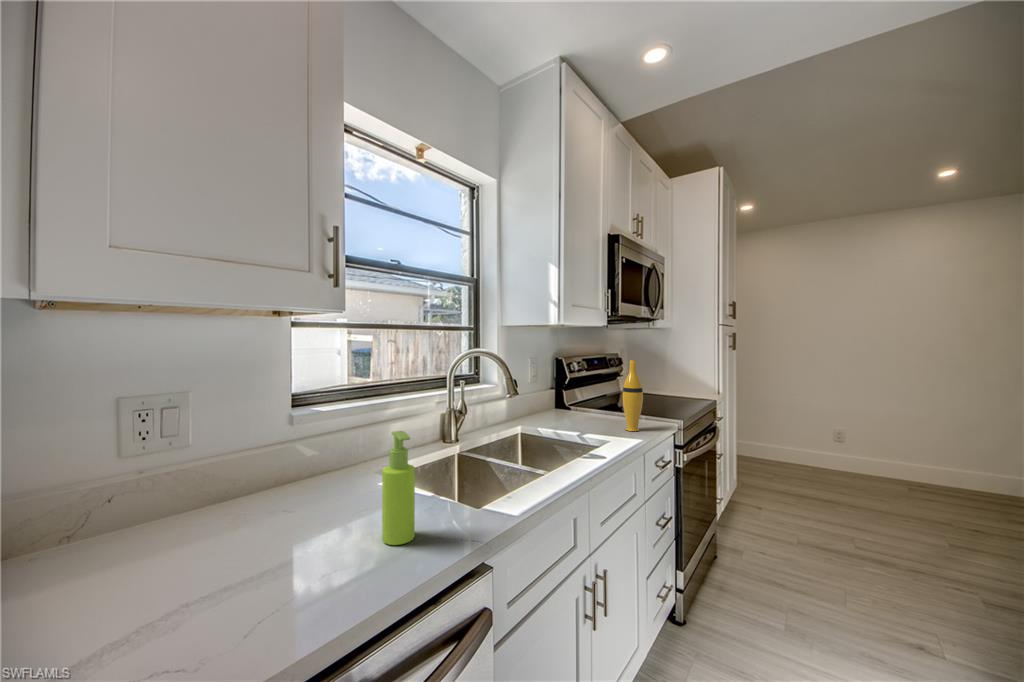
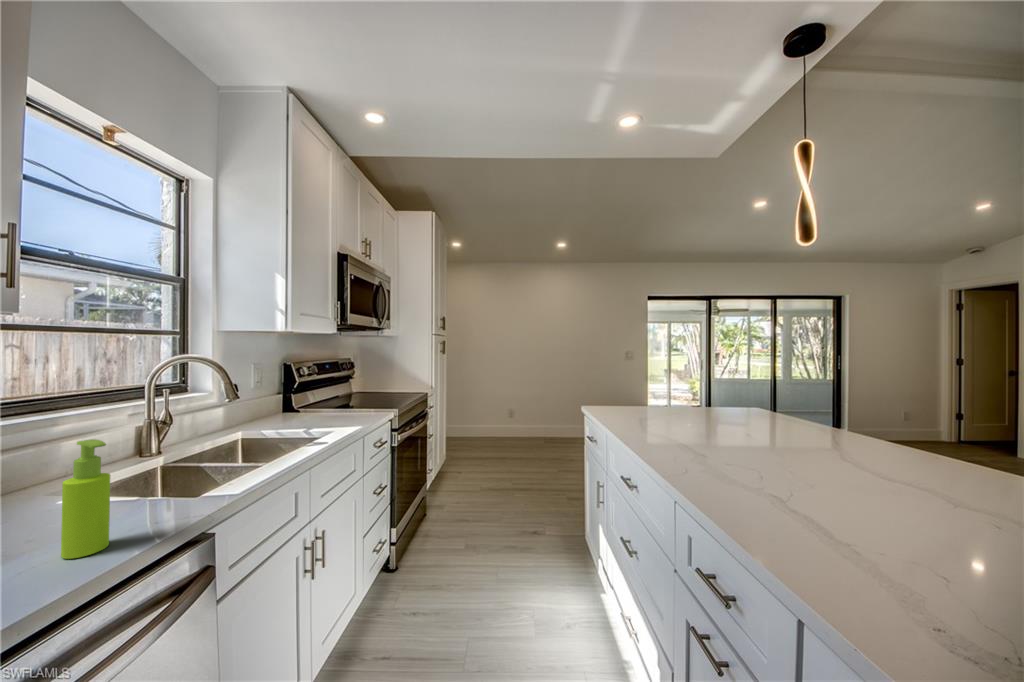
vase: present [622,360,643,431] -> none [348,363,366,422]

